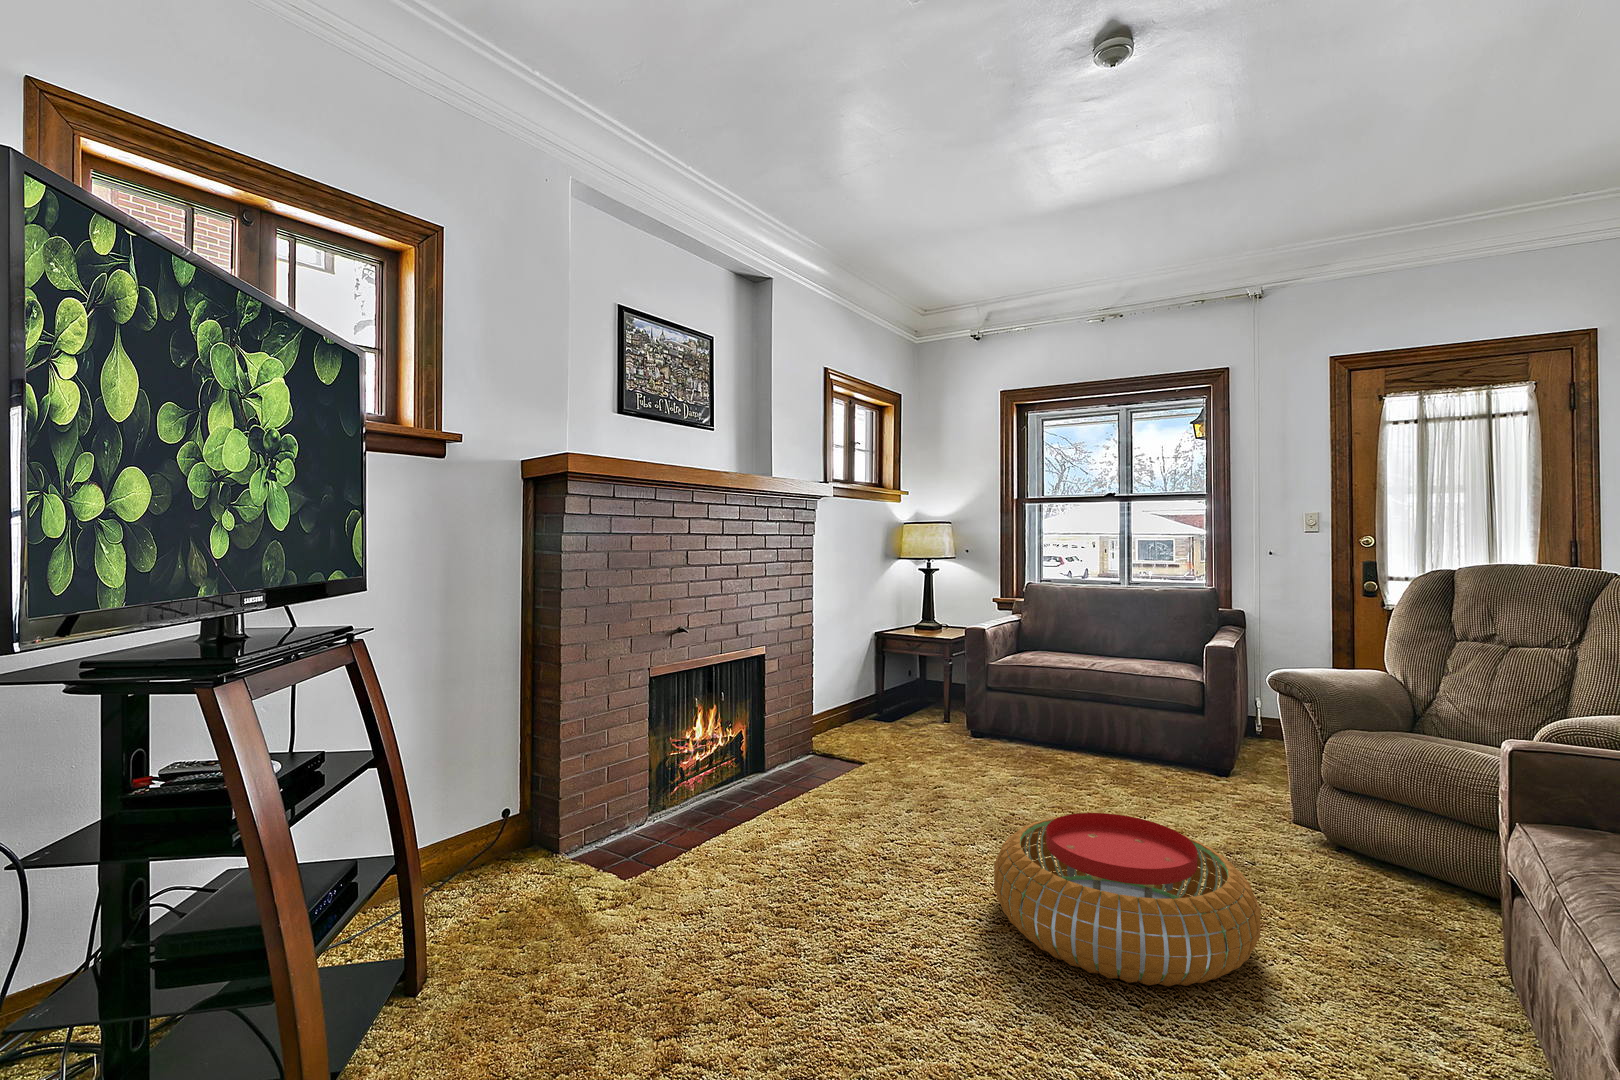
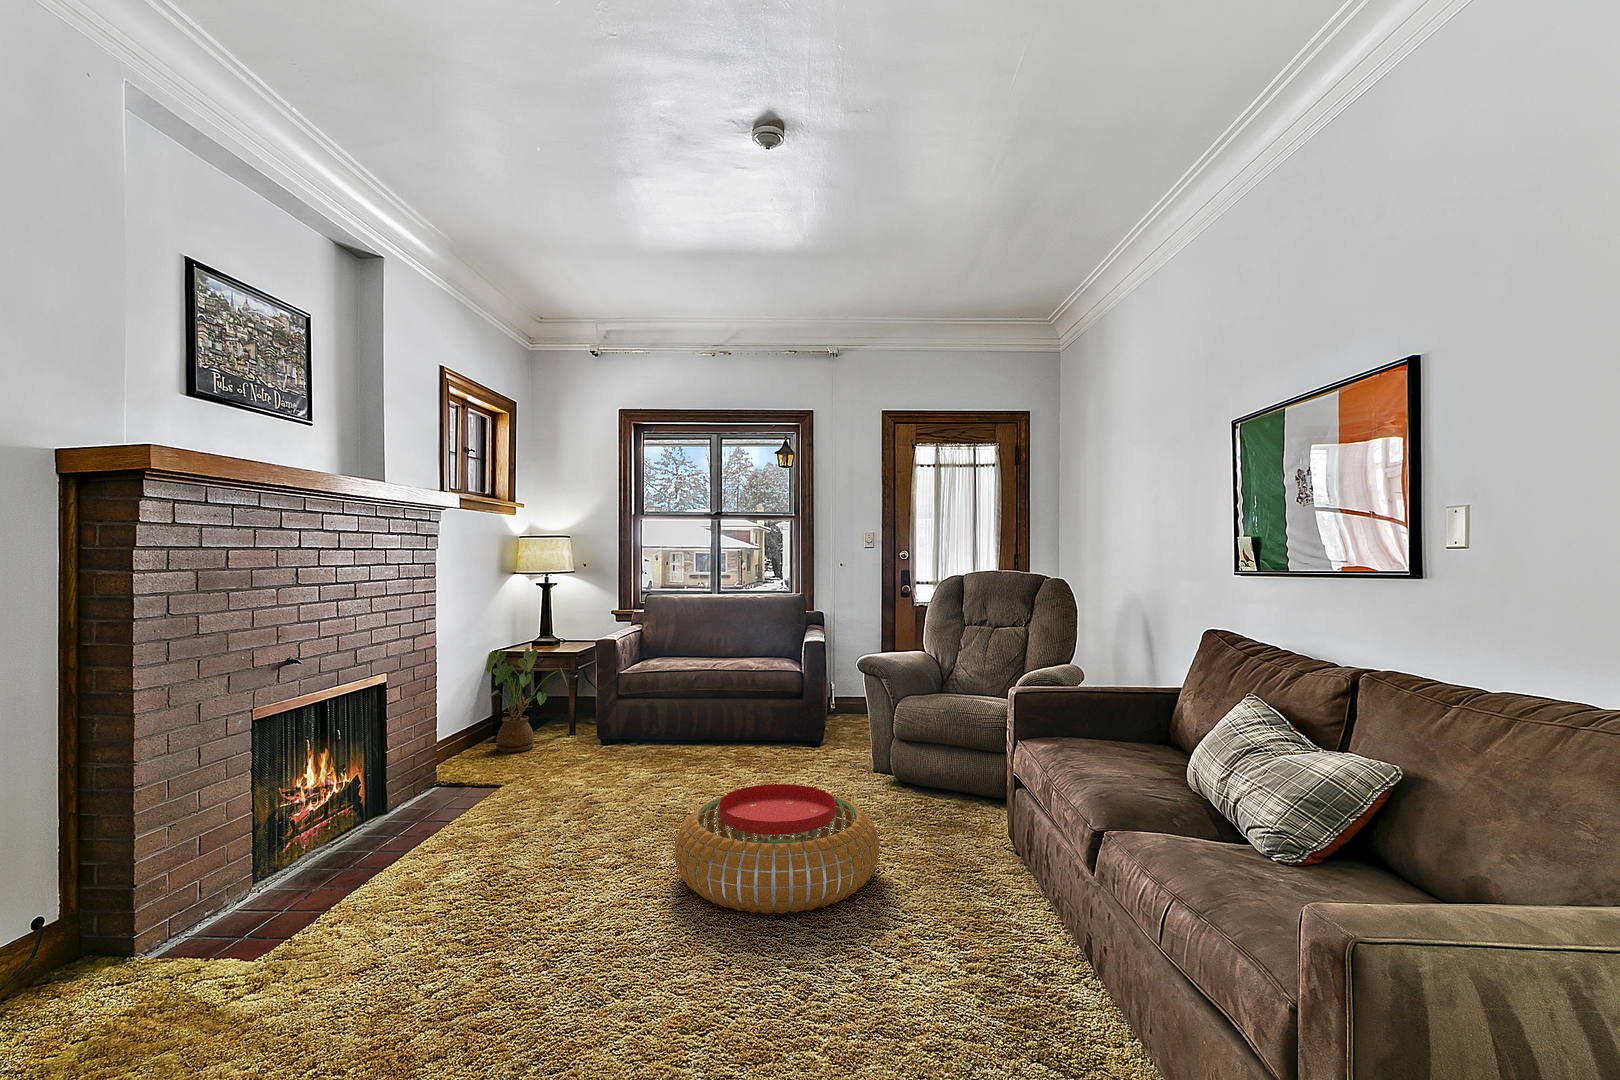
house plant: none [868,633,941,731] -> present [486,648,567,752]

